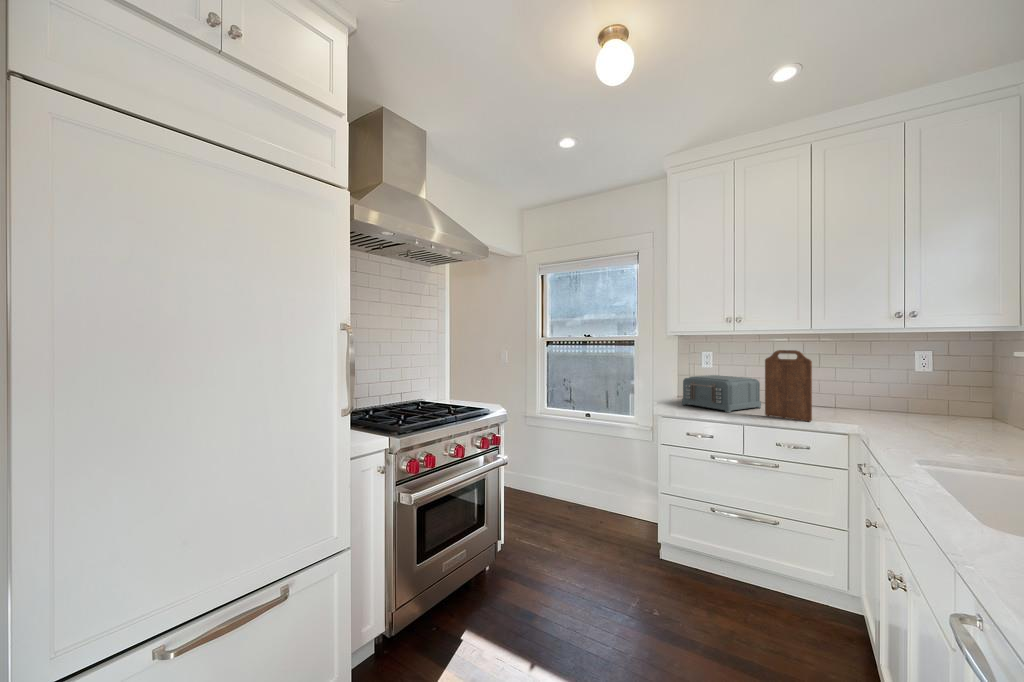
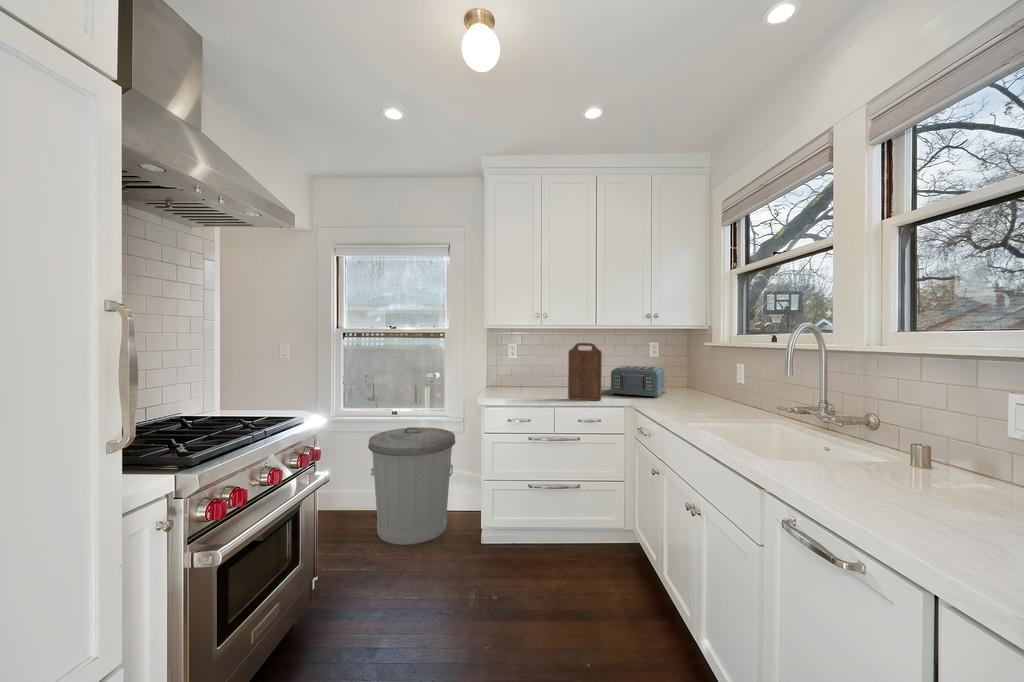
toaster: present [682,375,761,412] -> present [610,366,665,398]
trash can: none [557,428,639,540] -> present [368,427,455,545]

